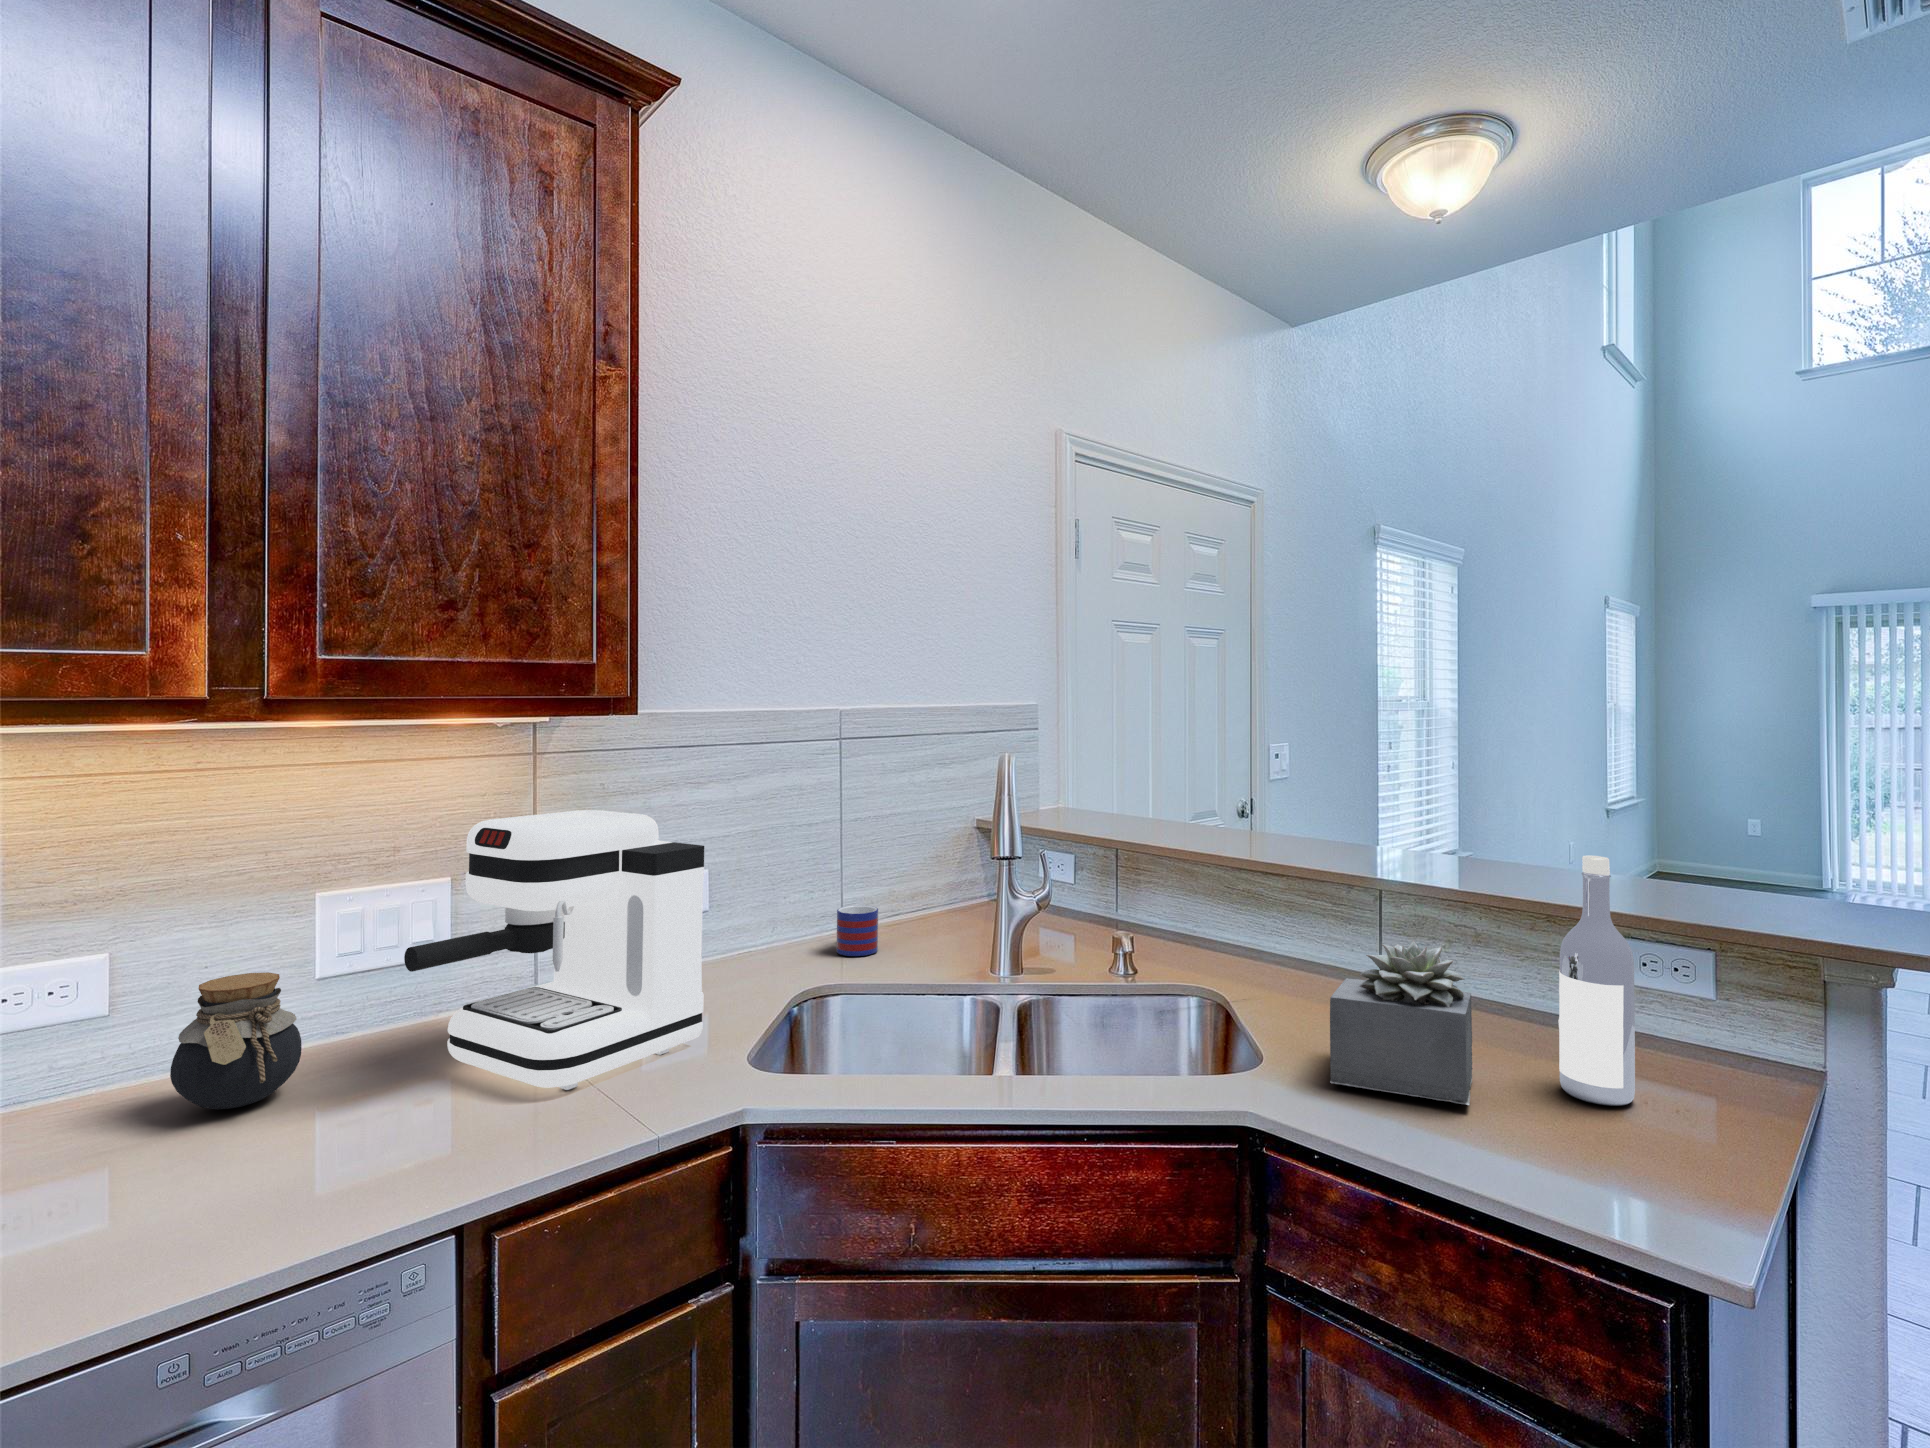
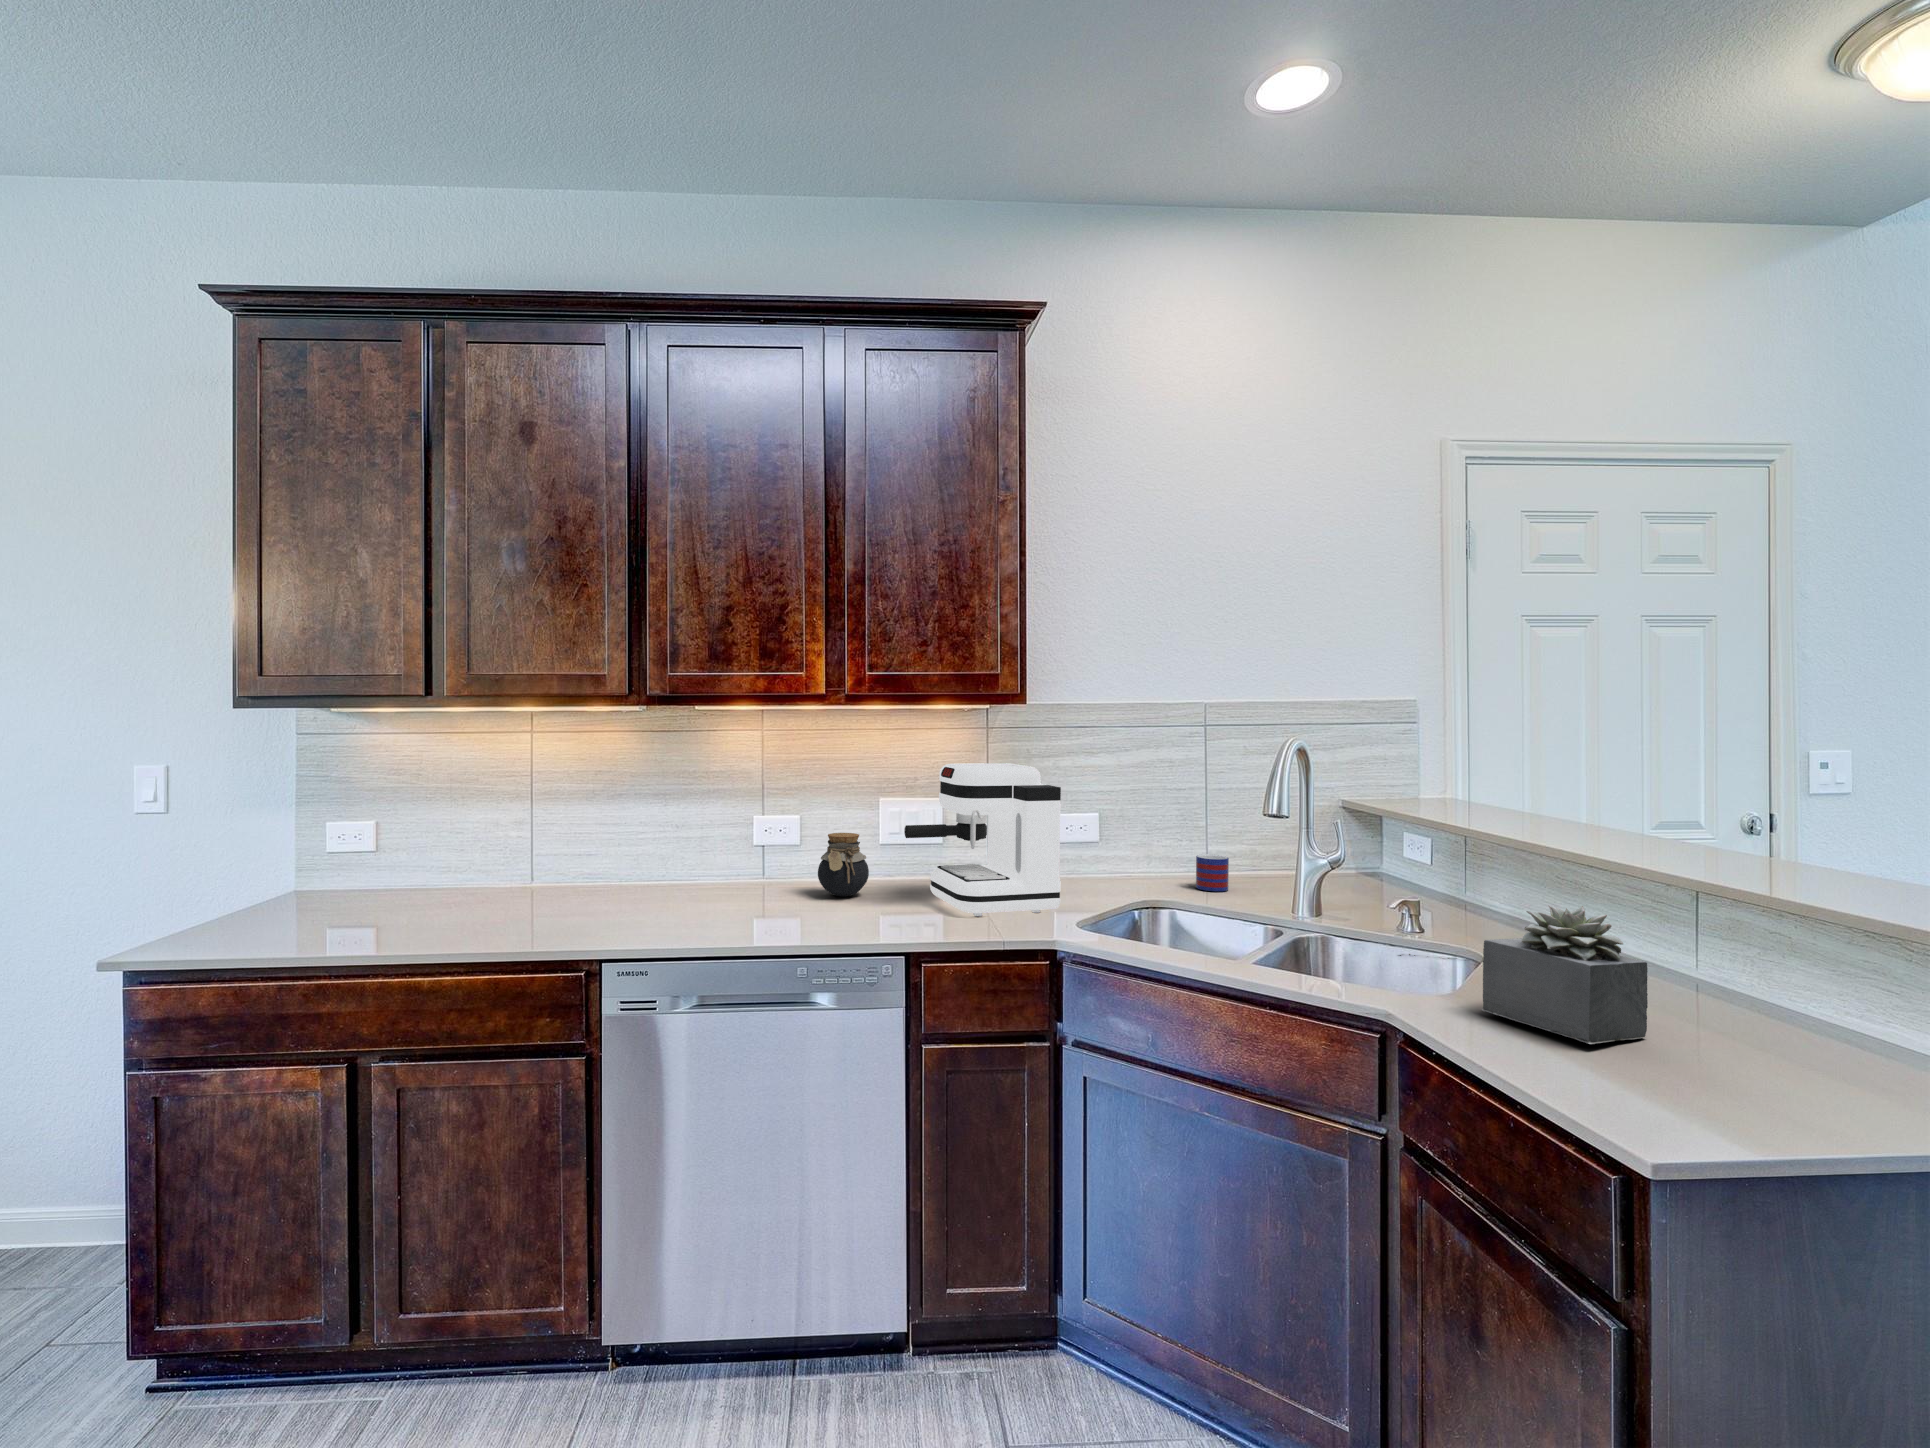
wine bottle: present [1559,856,1635,1106] -> none [1726,842,1811,1084]

